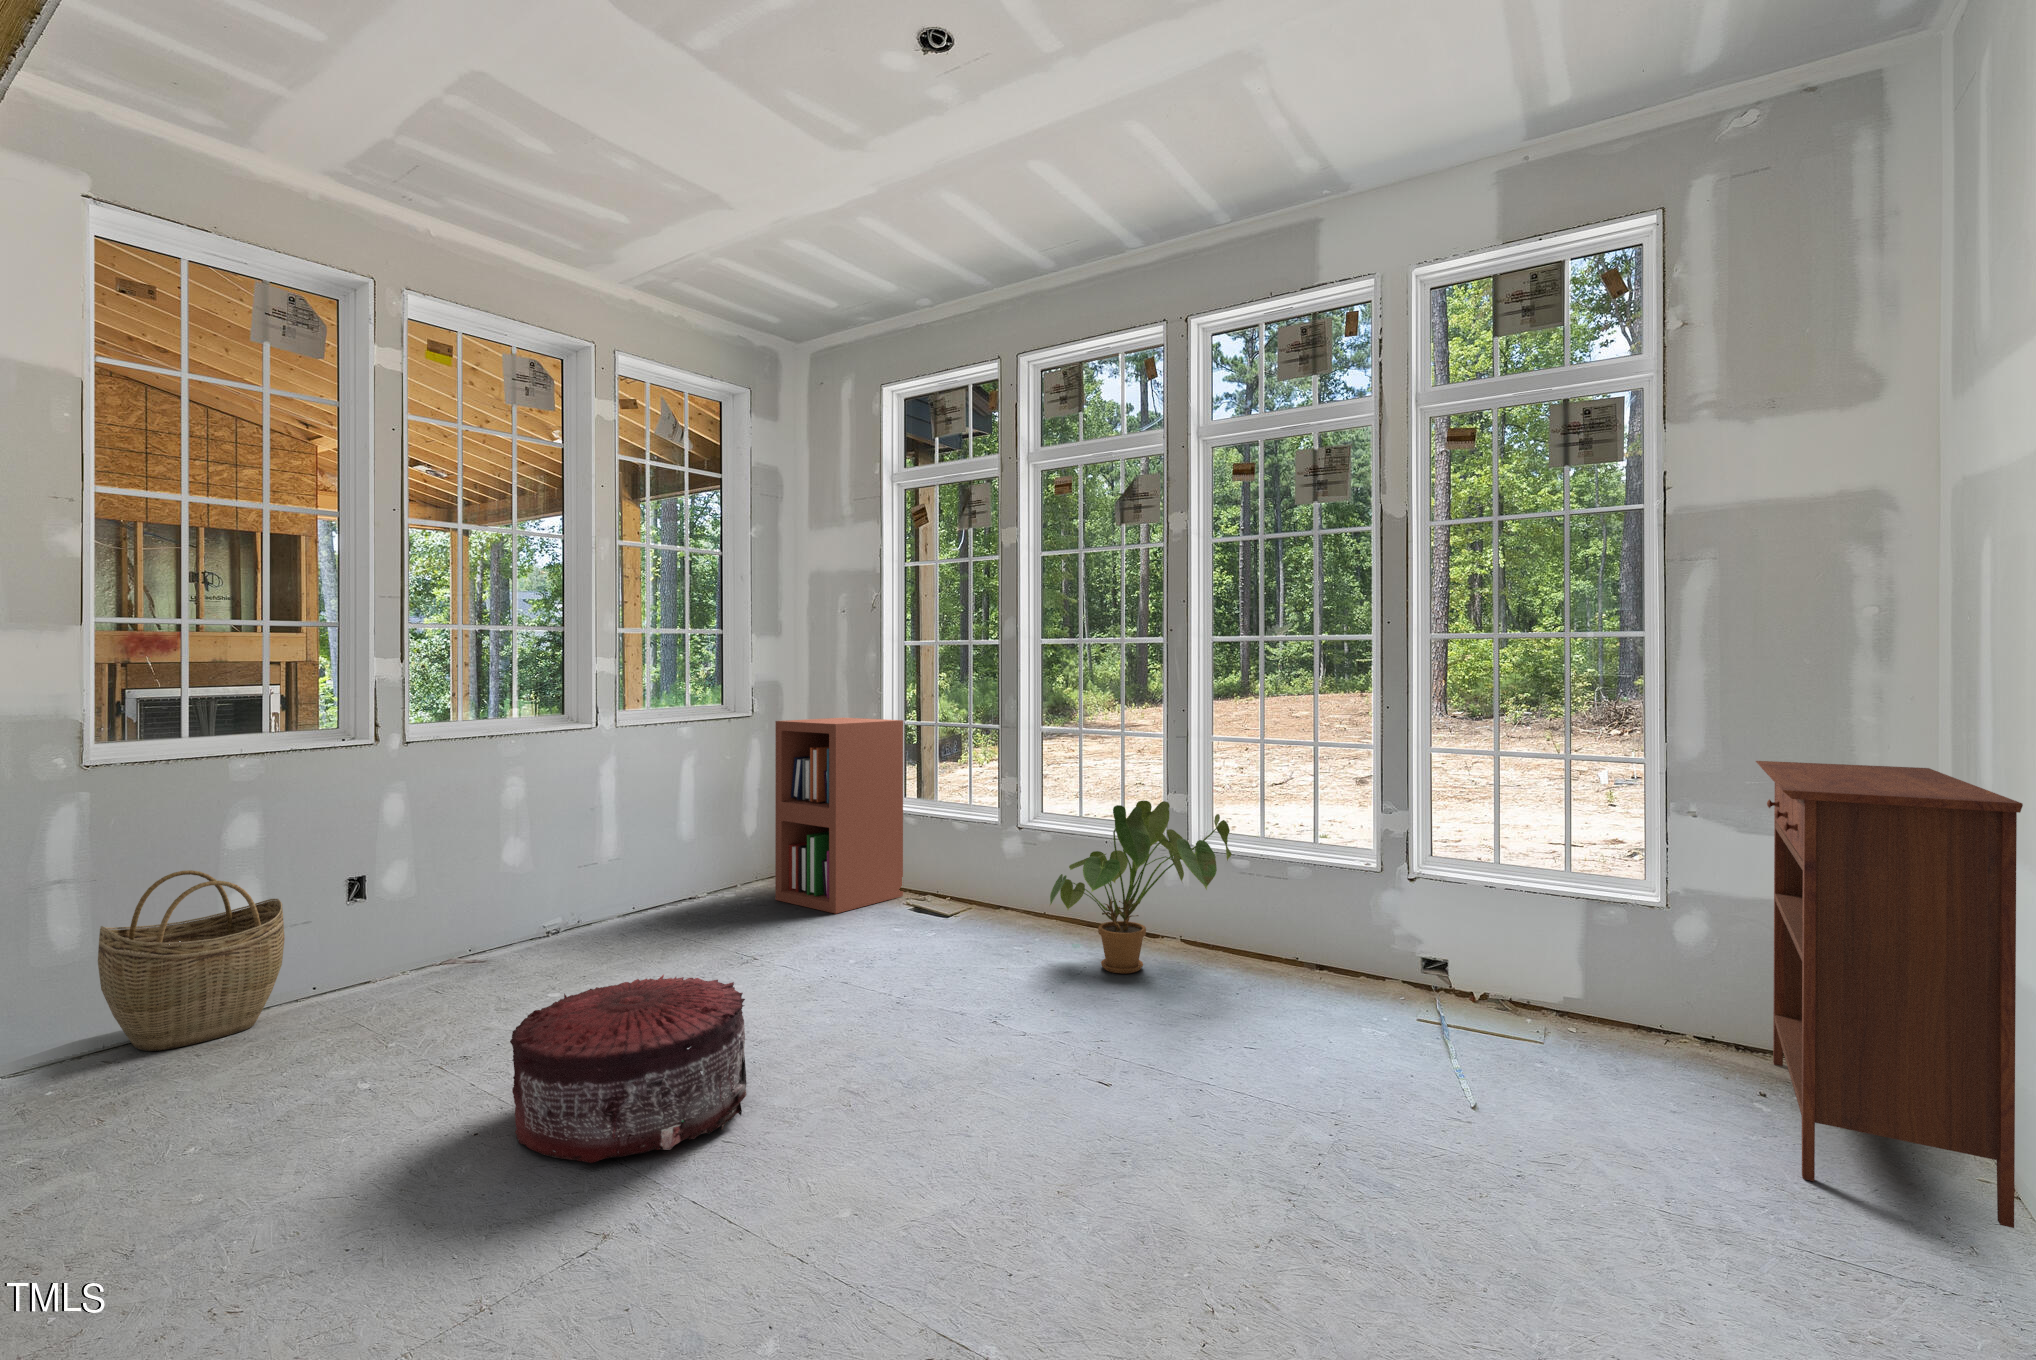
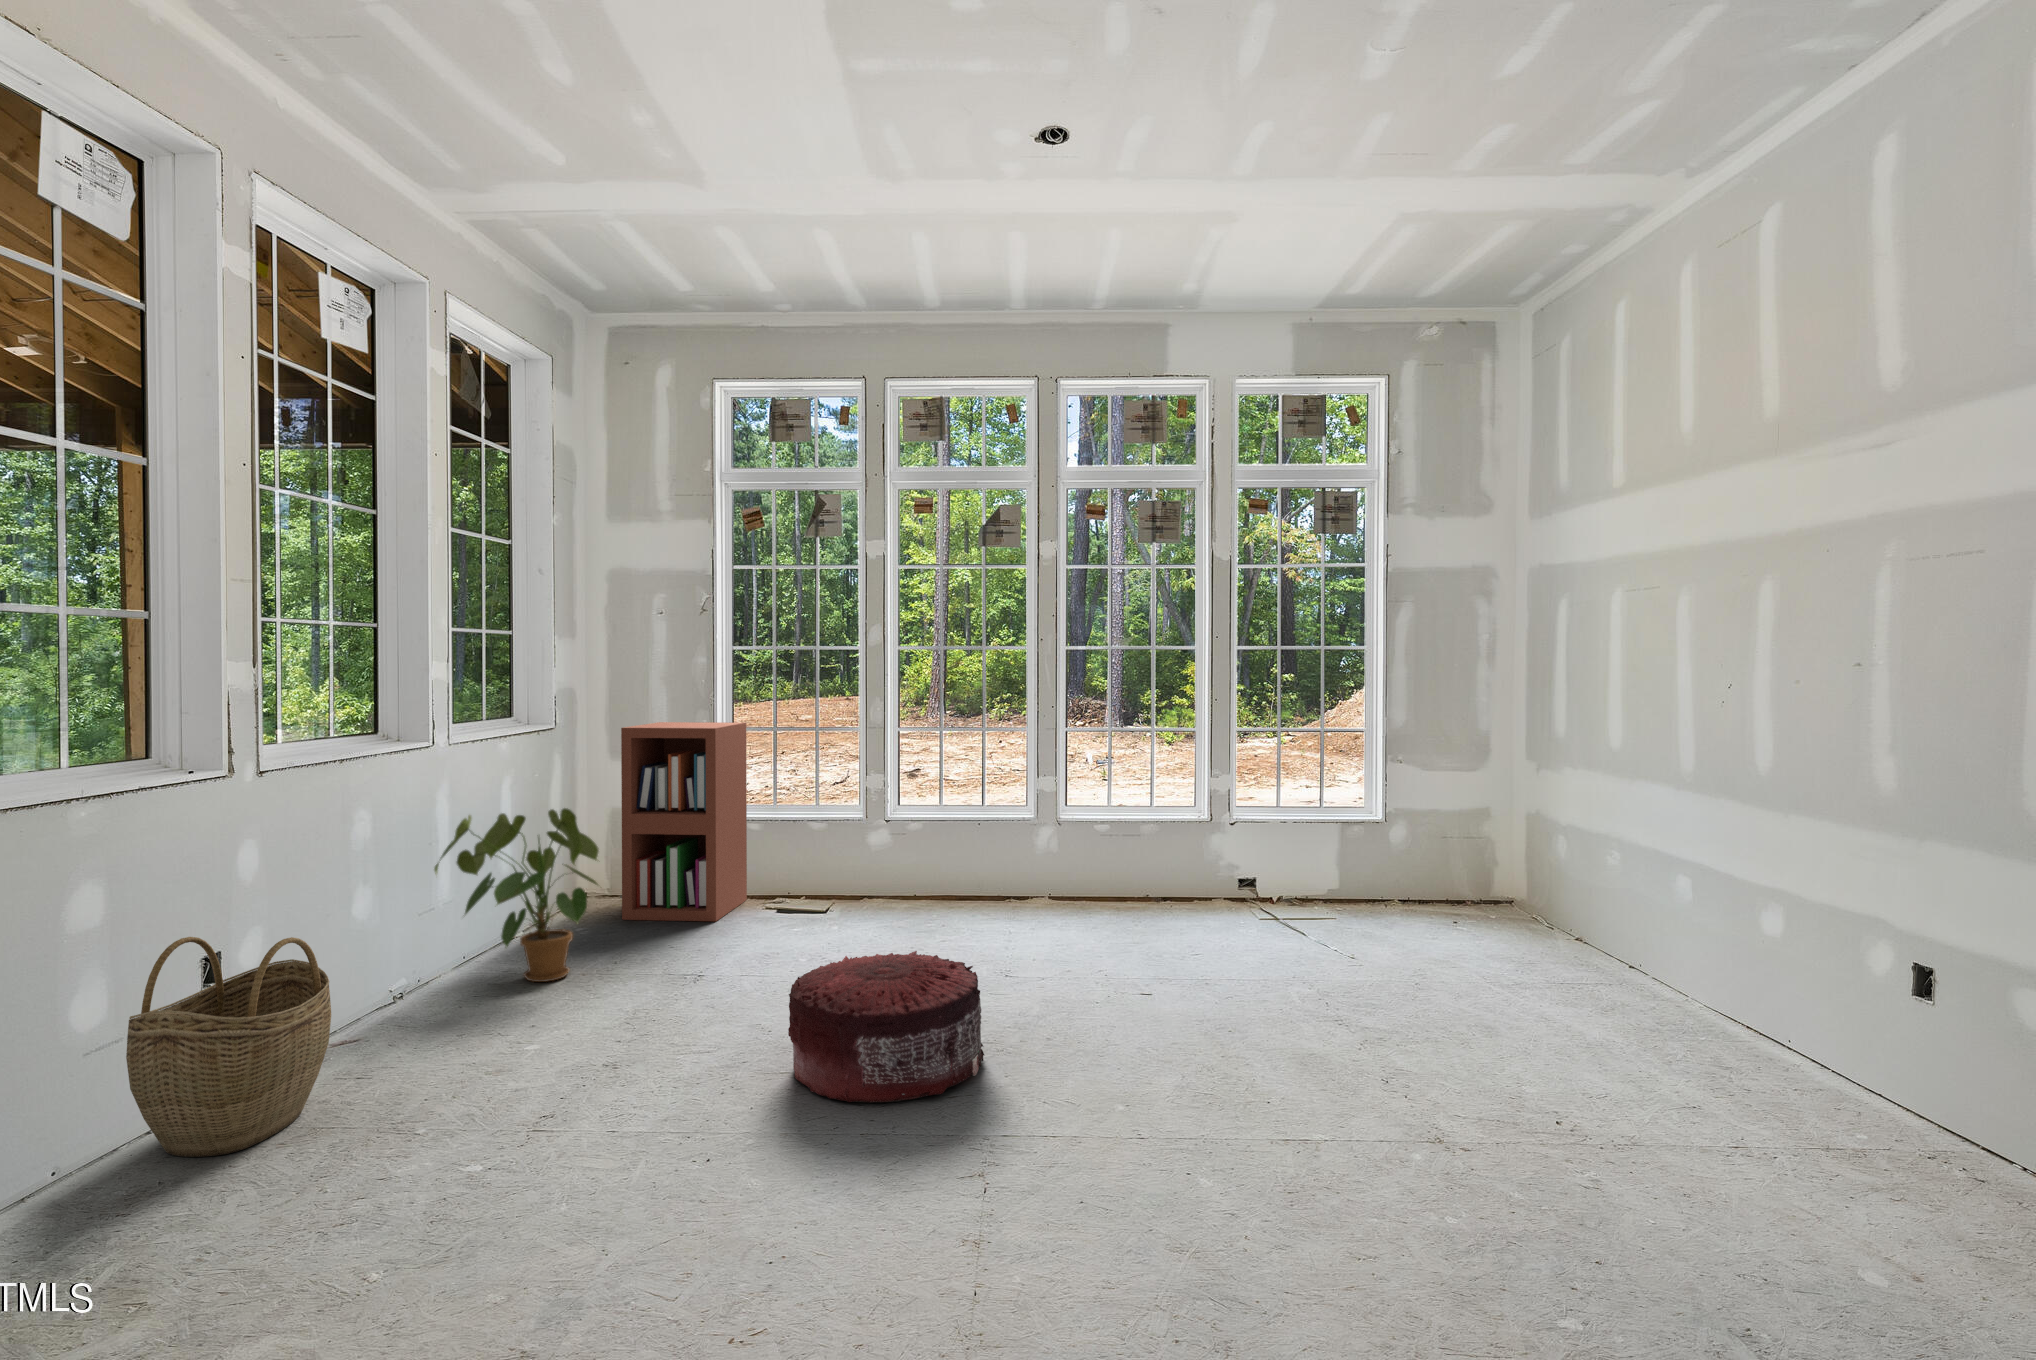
console table: present [1756,761,2023,1228] -> none [1435,728,1609,954]
house plant: present [1050,801,1232,974] -> present [434,808,599,982]

